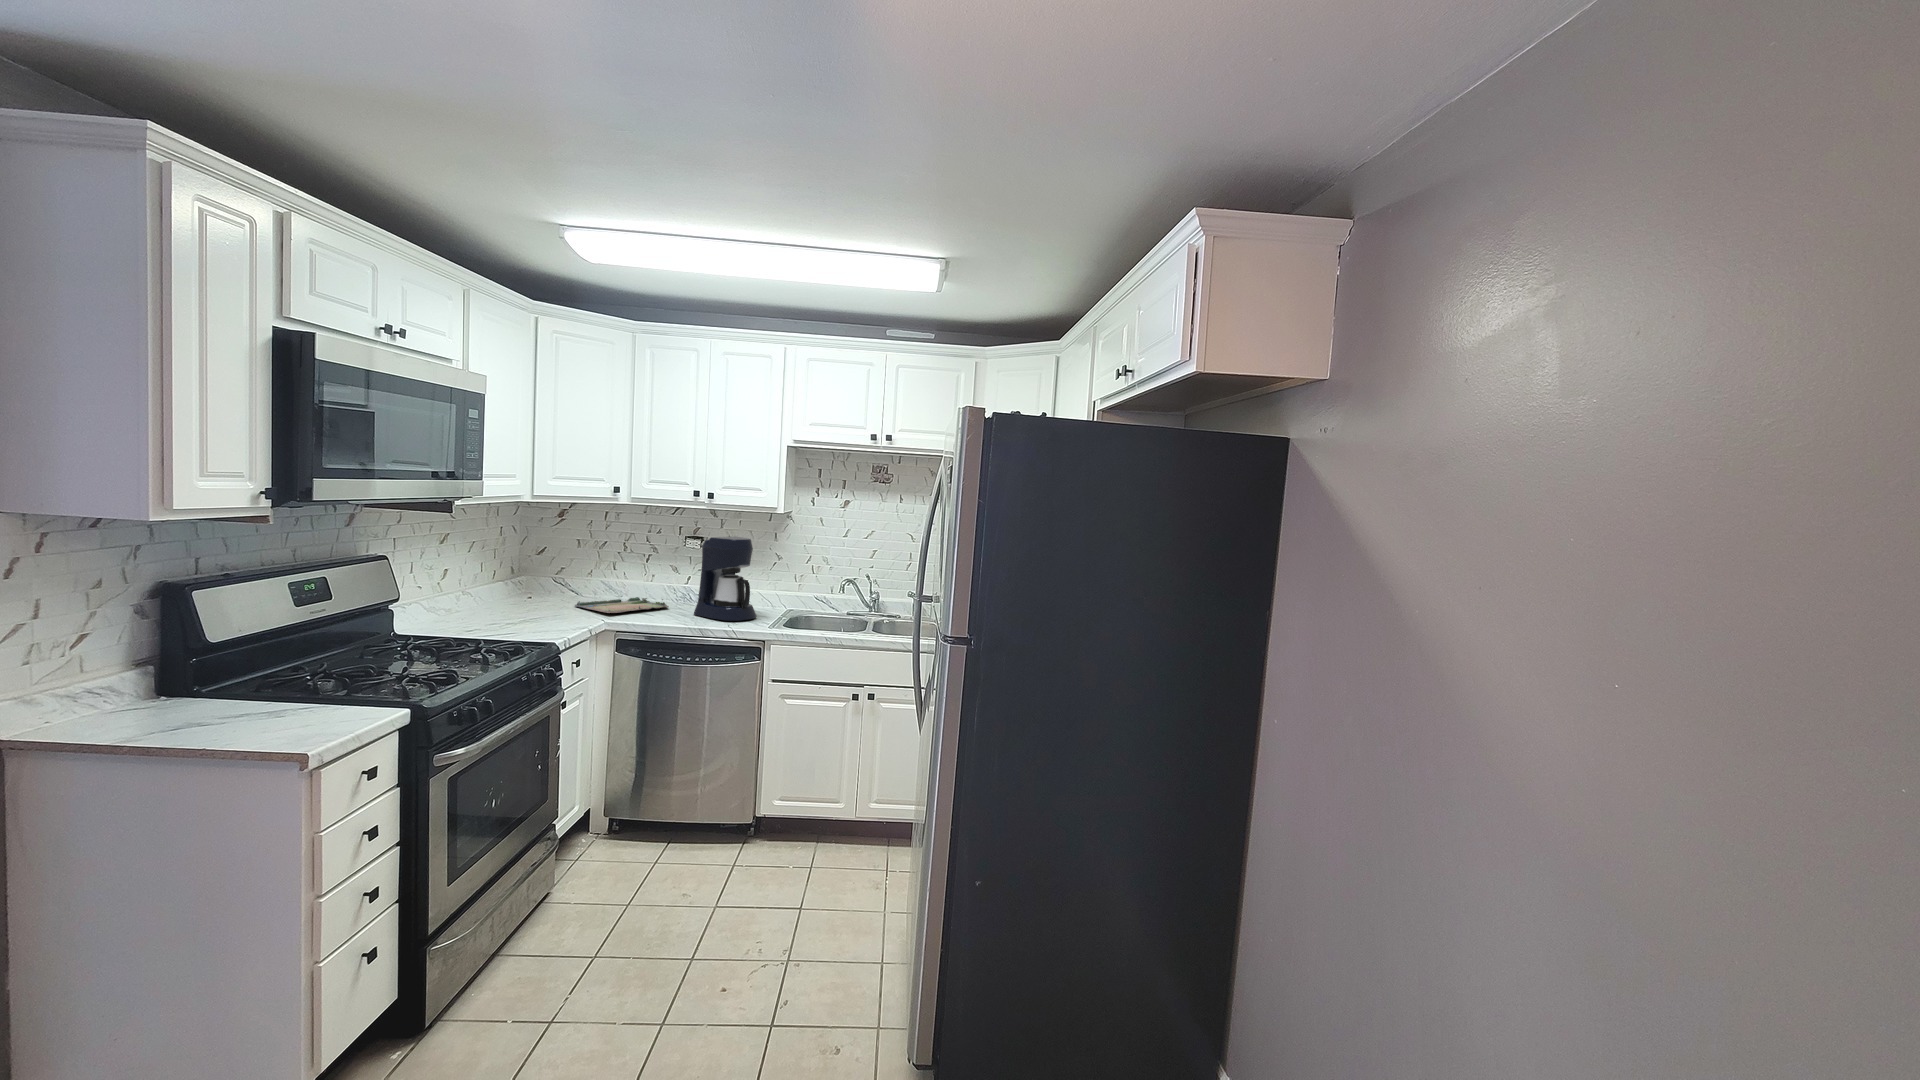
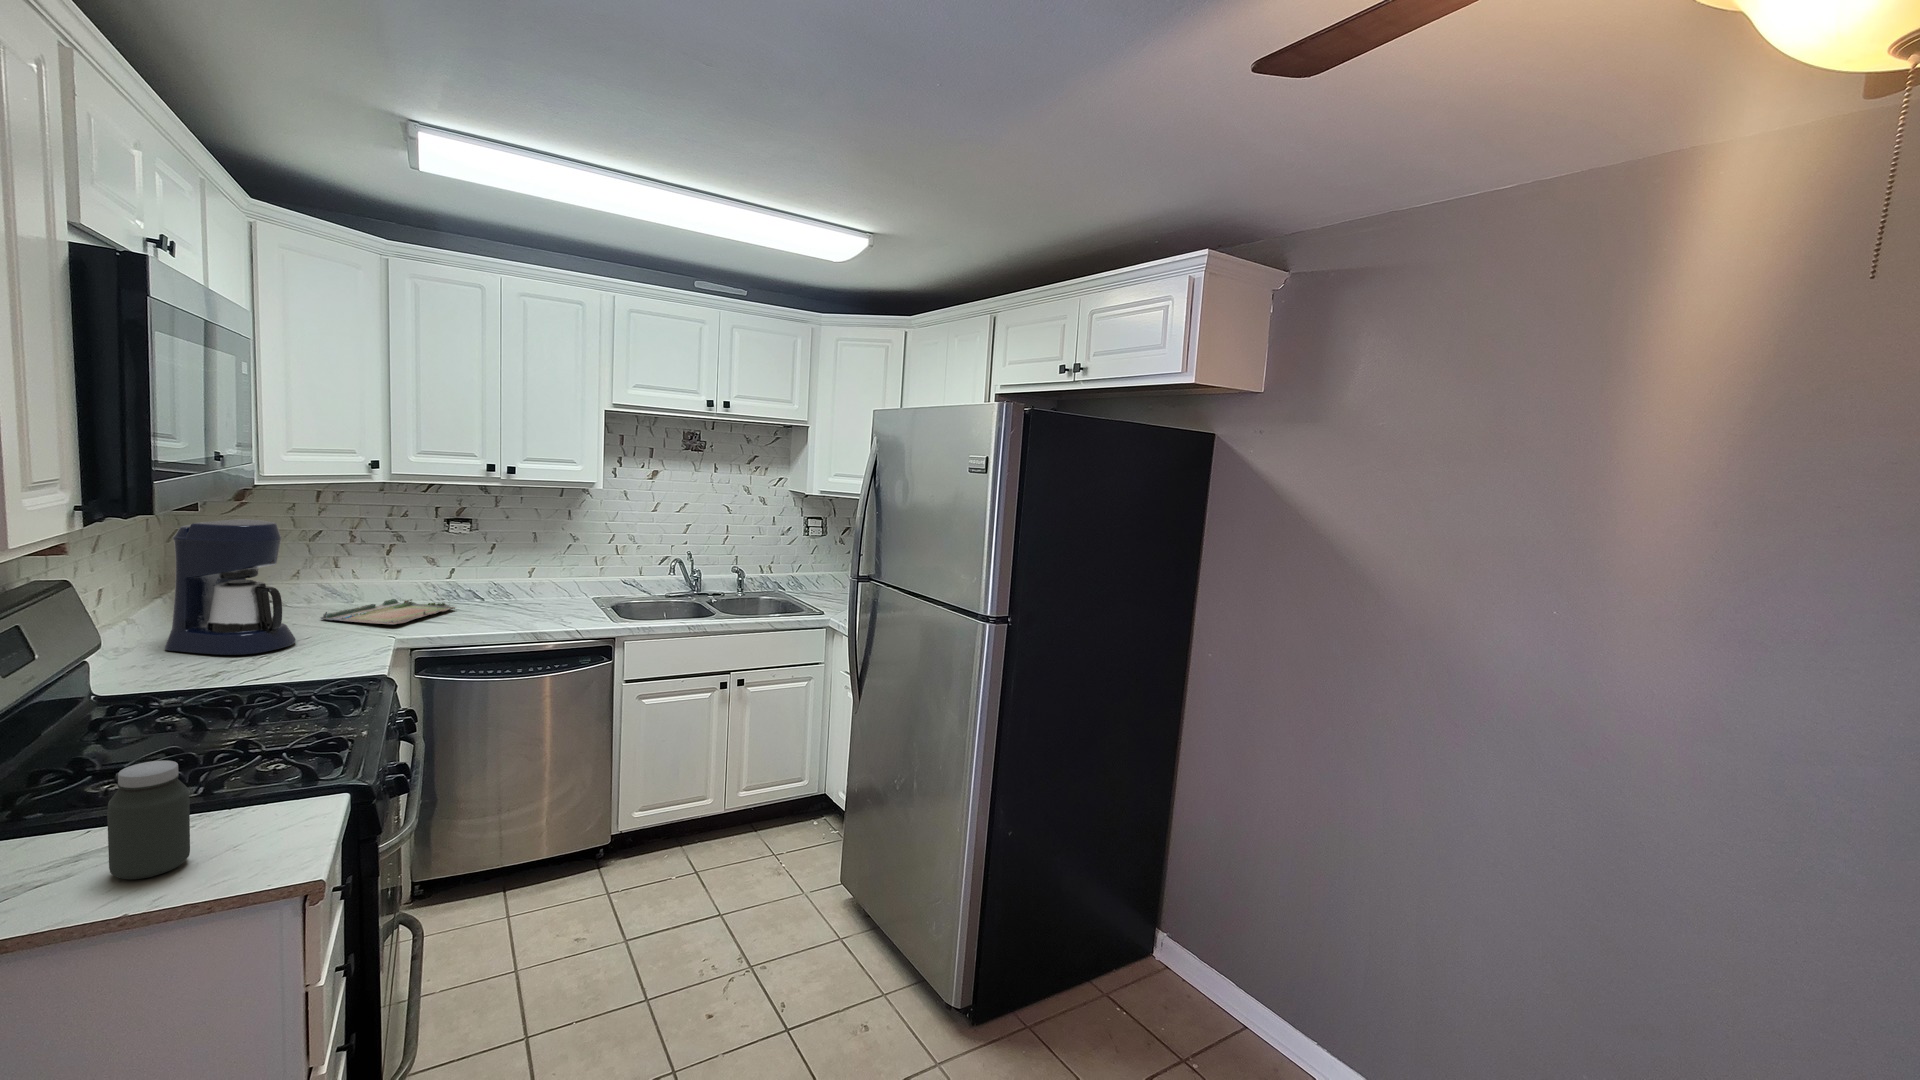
coffee maker: present [694,536,757,621] -> present [165,519,296,655]
jar: none [235,657,284,730] -> present [107,761,190,879]

